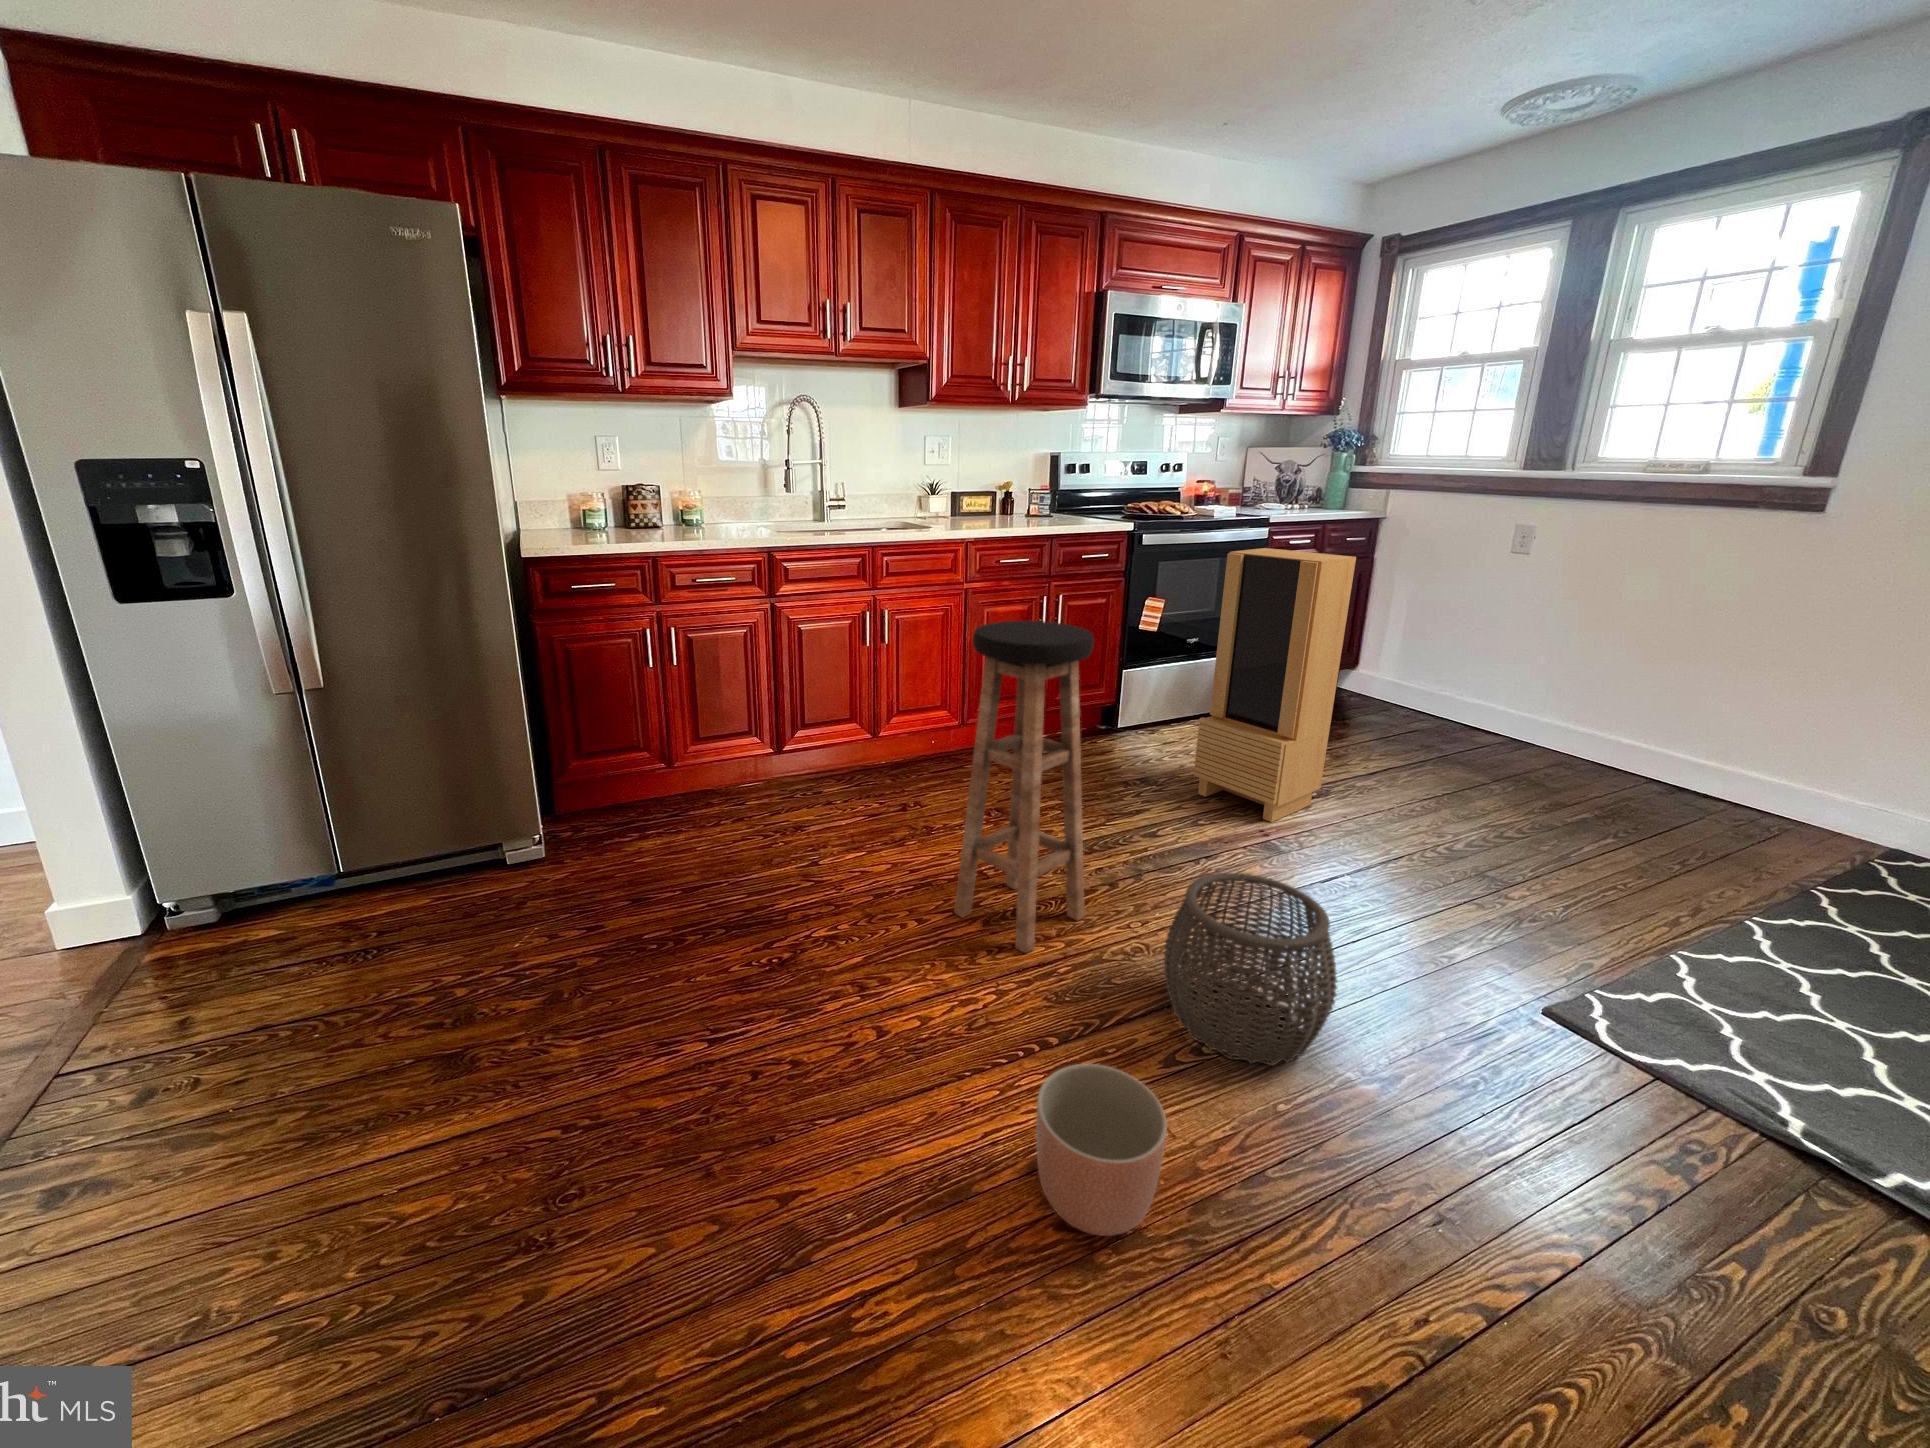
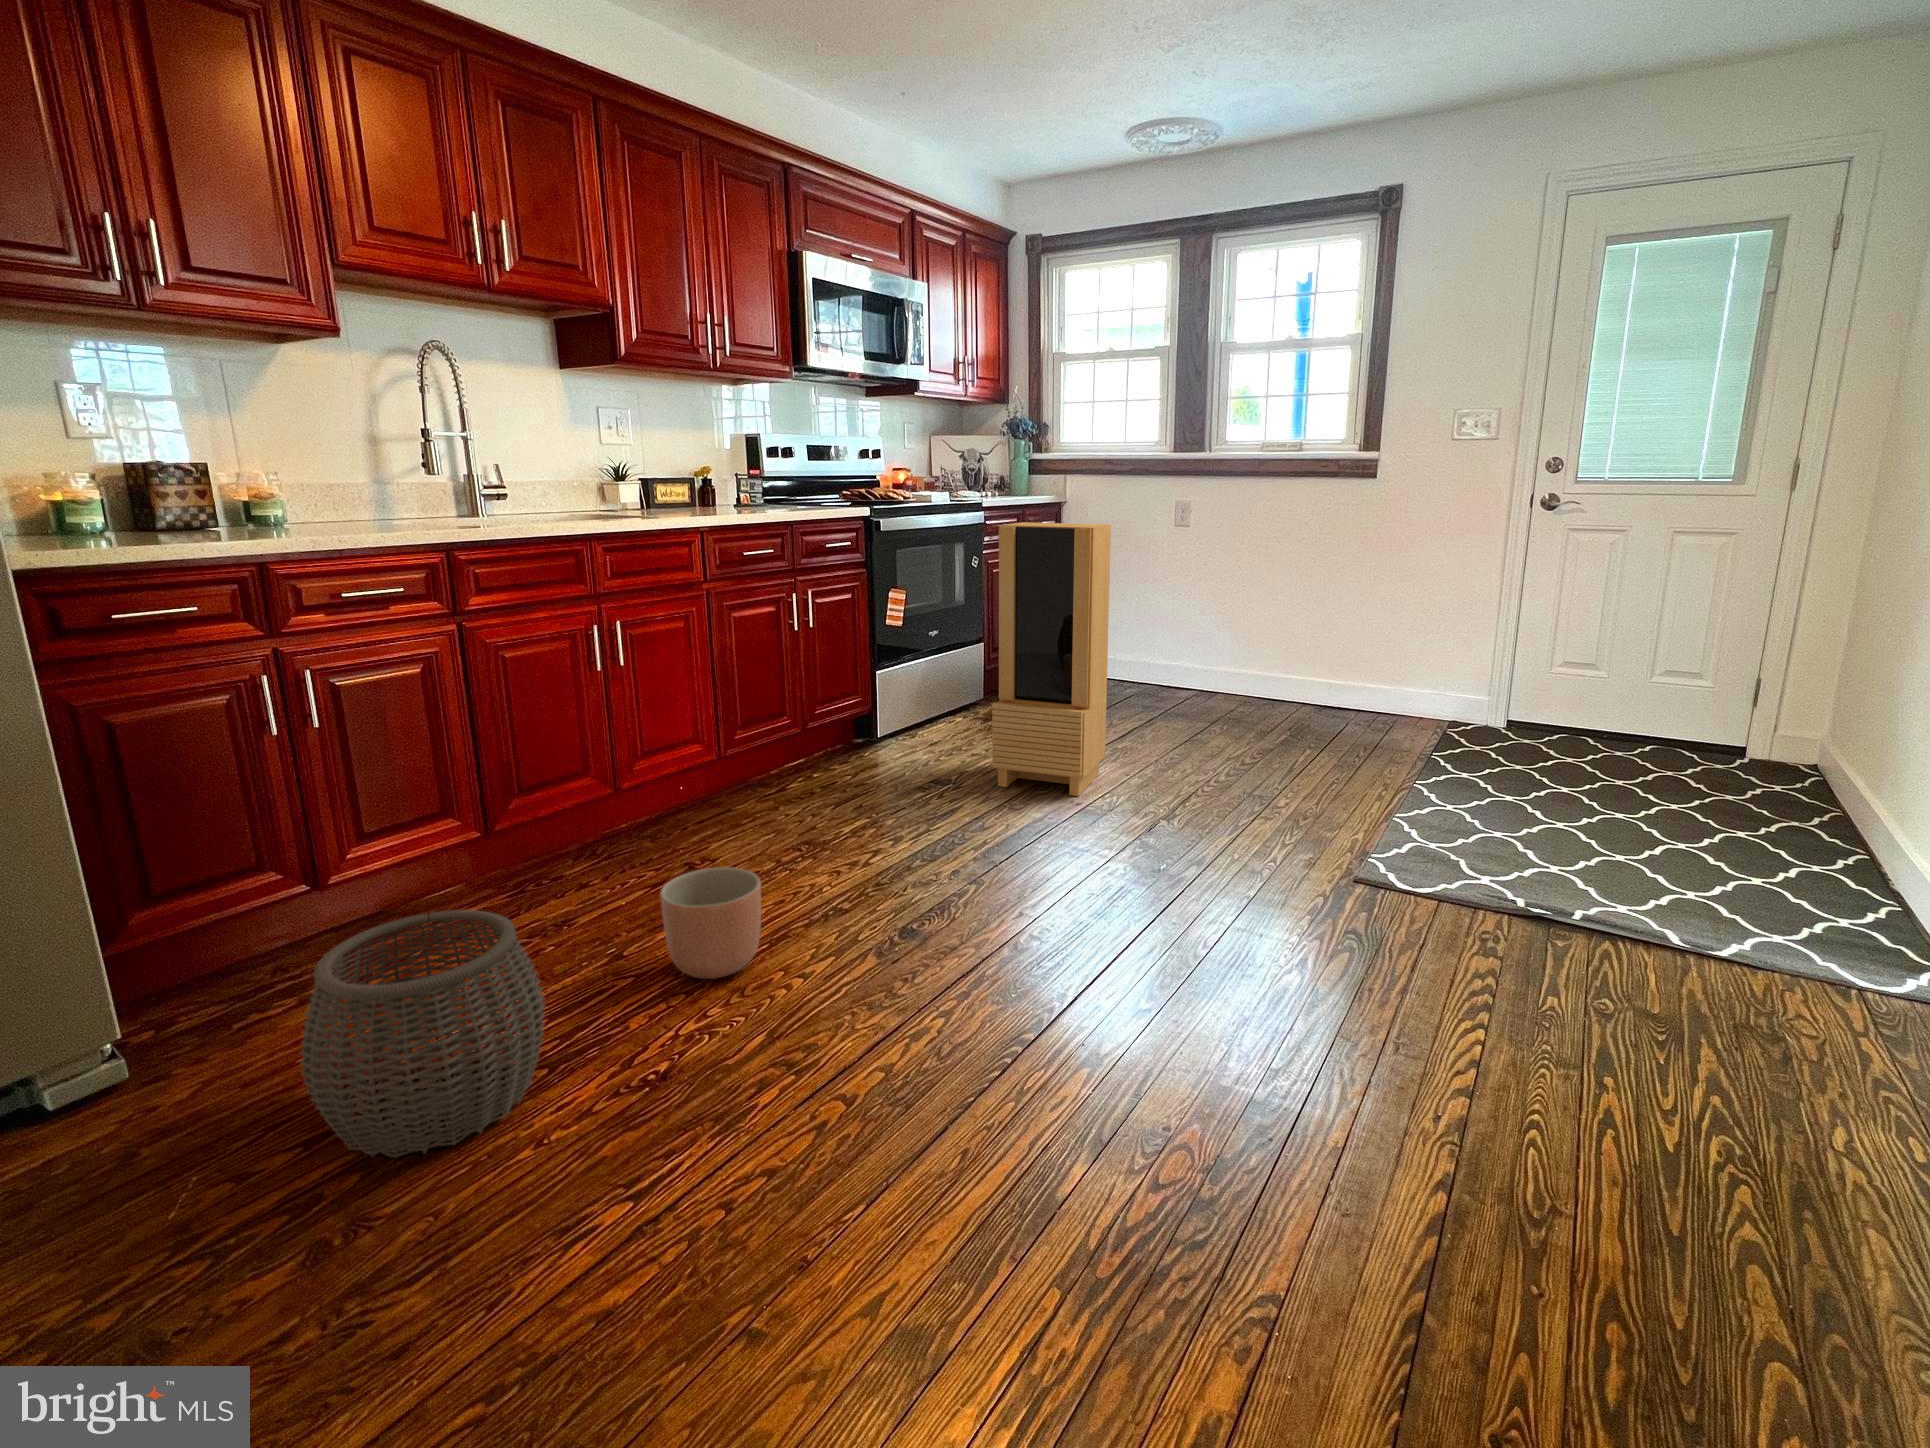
bar stool: present [954,621,1094,953] -> none [834,593,977,972]
woven basket: present [1164,873,1337,1066] -> present [301,910,545,1158]
planter: present [1036,1064,1167,1236] -> present [661,867,761,979]

